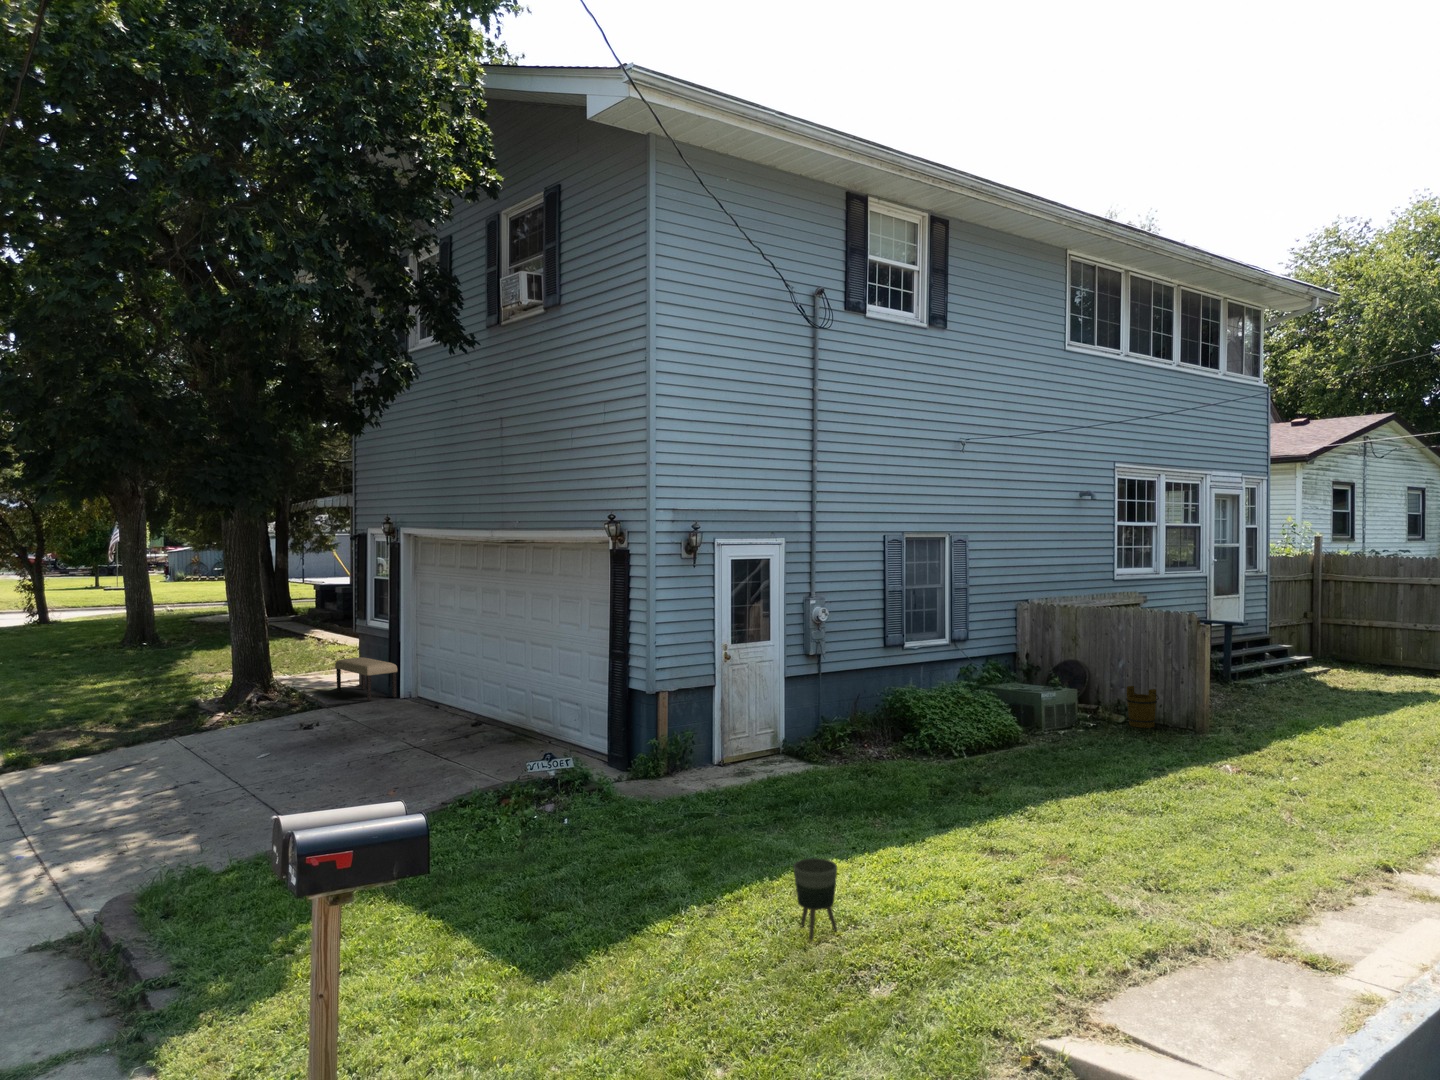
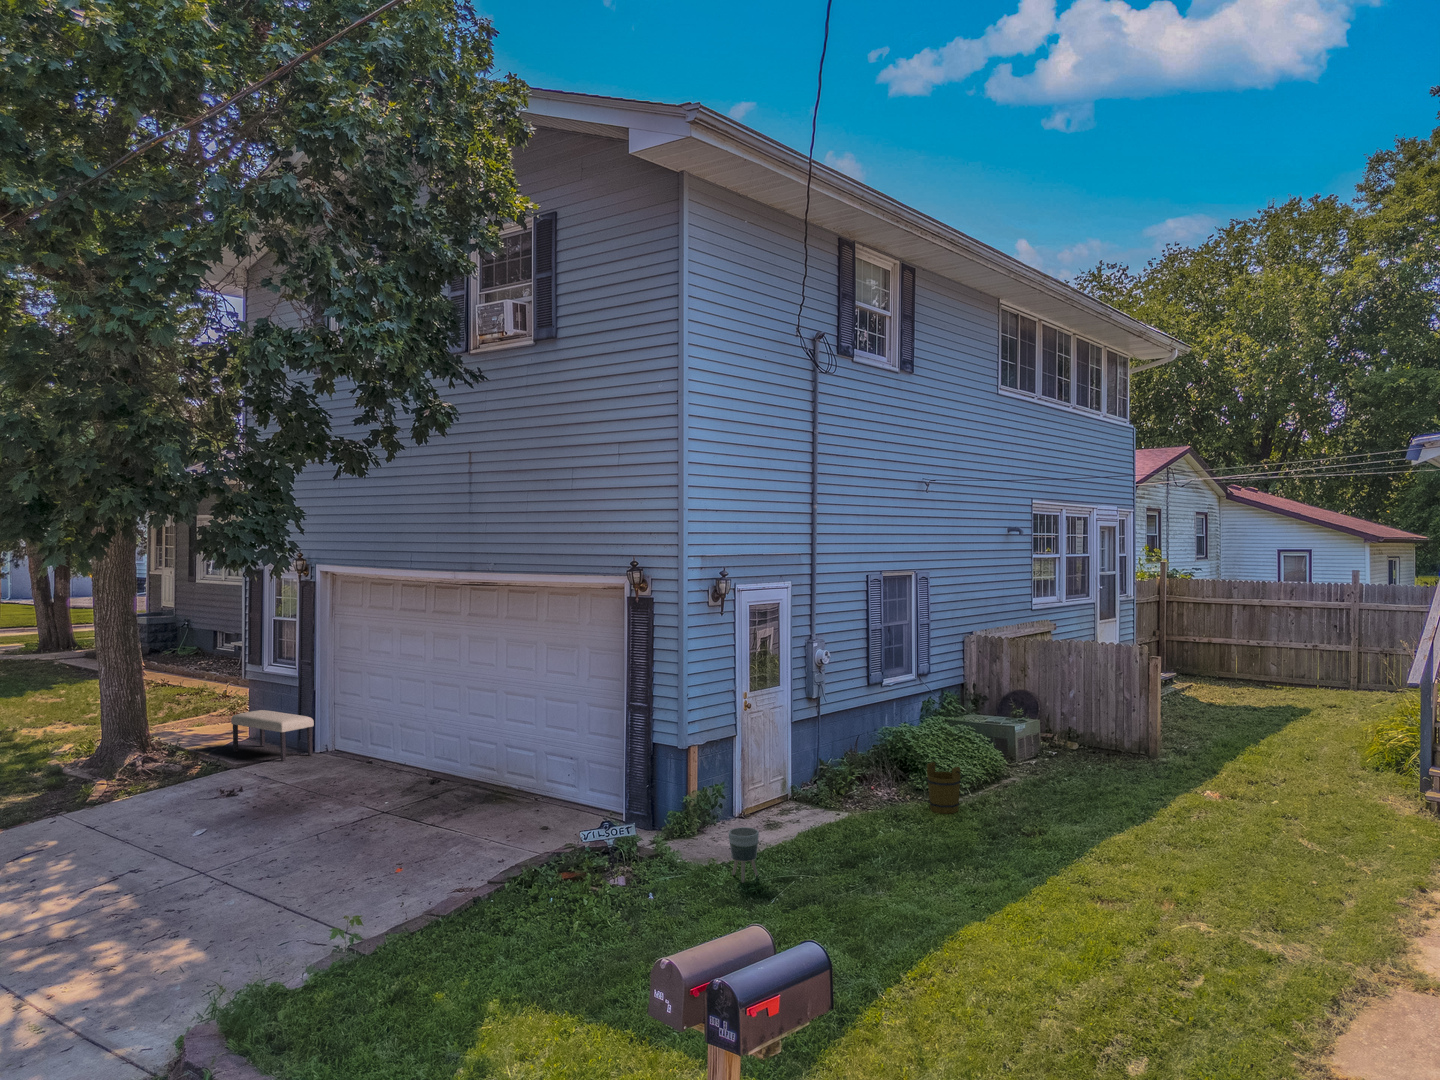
bucket: present [1126,686,1159,728] -> present [927,762,963,814]
planter: present [793,858,837,941] -> present [729,827,759,883]

